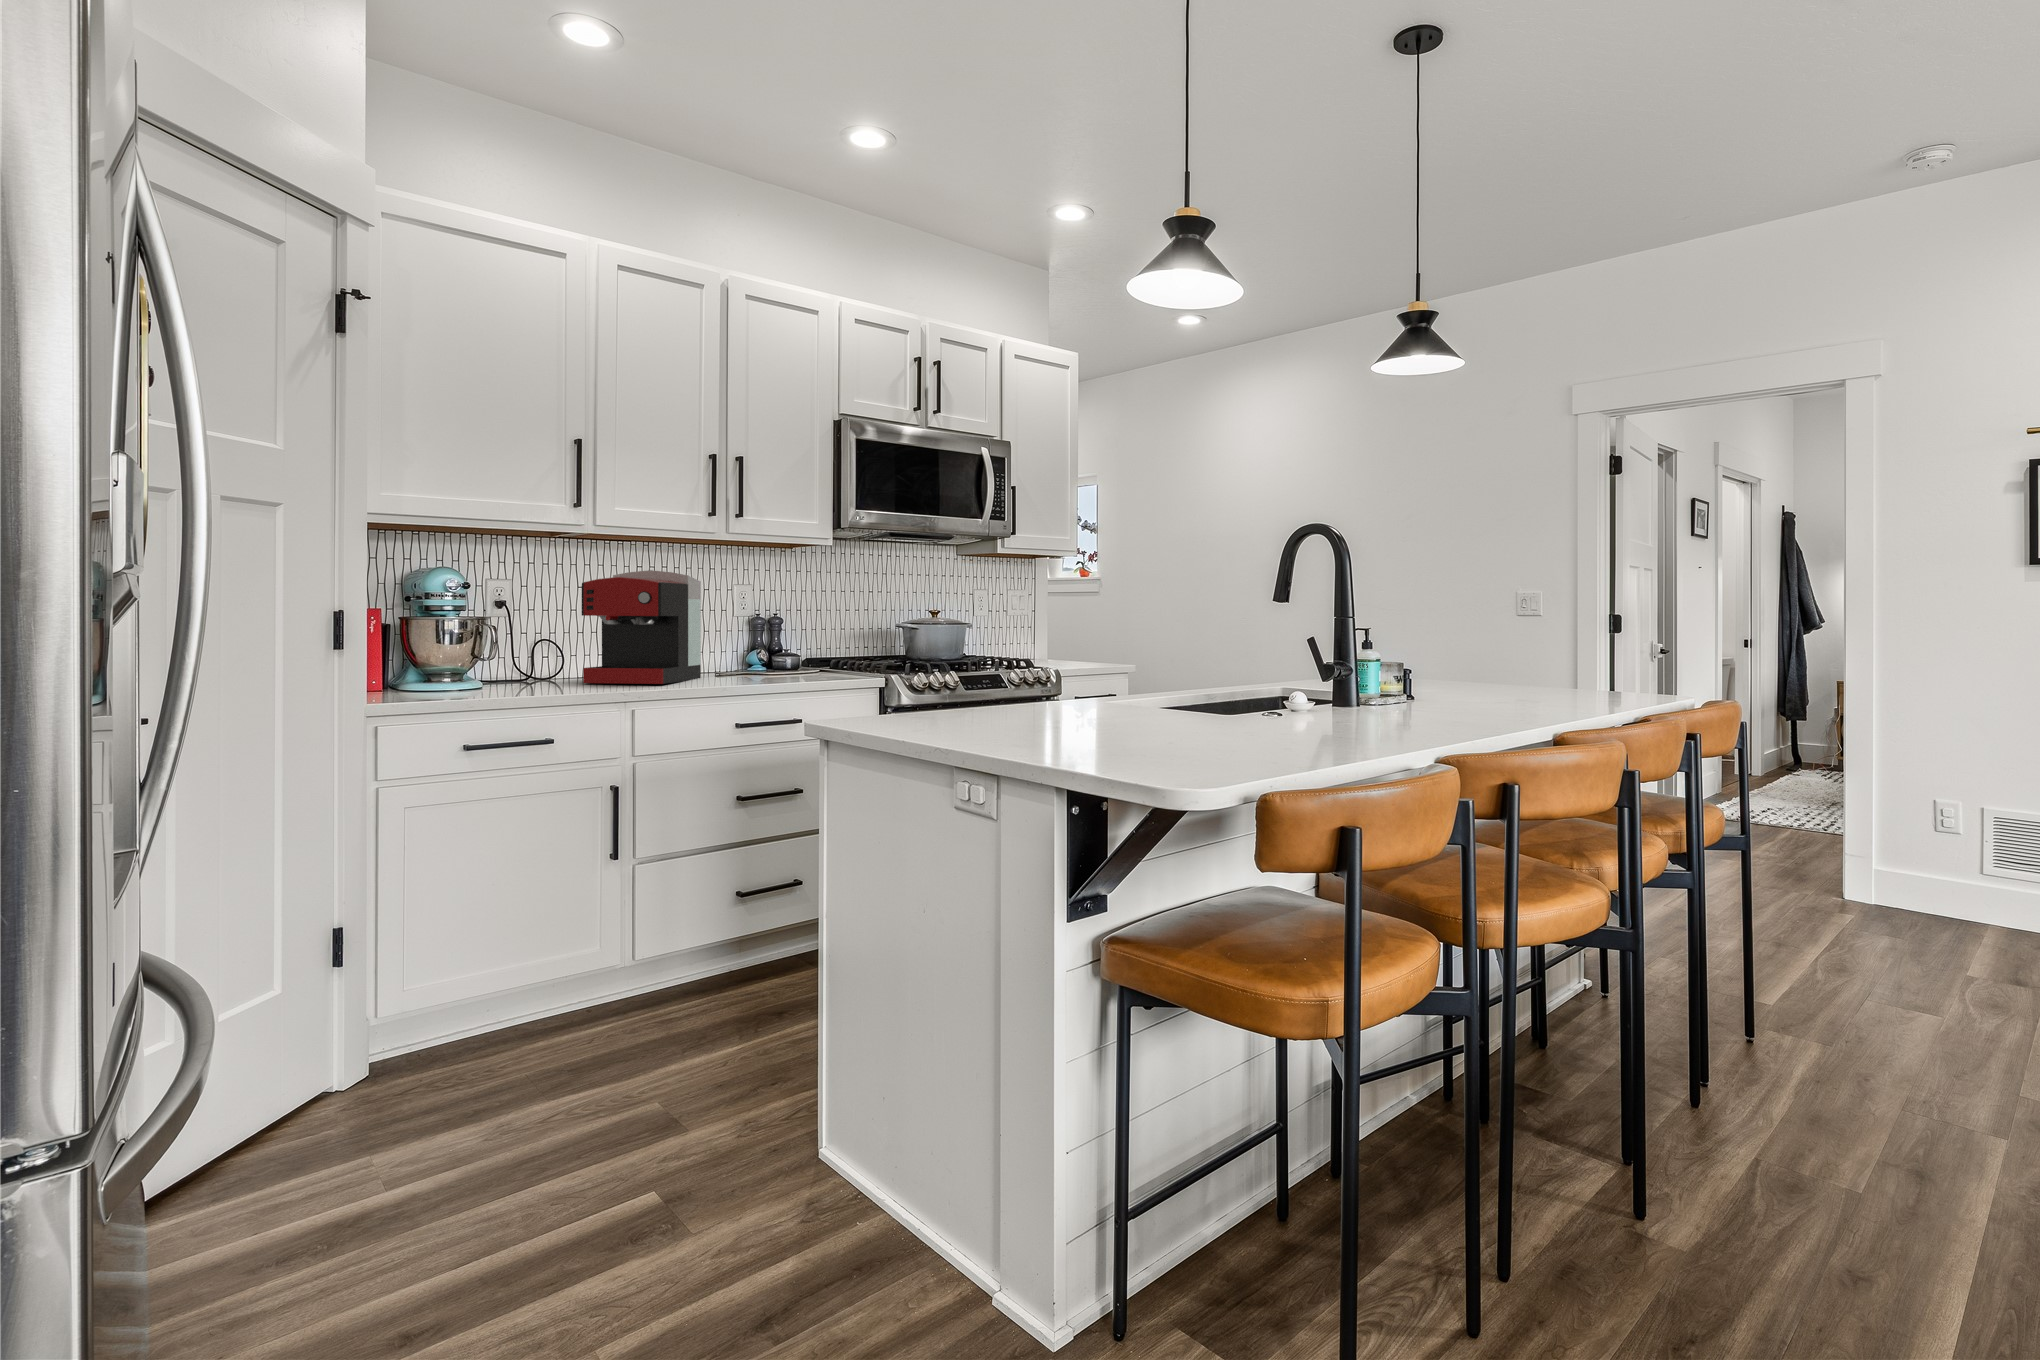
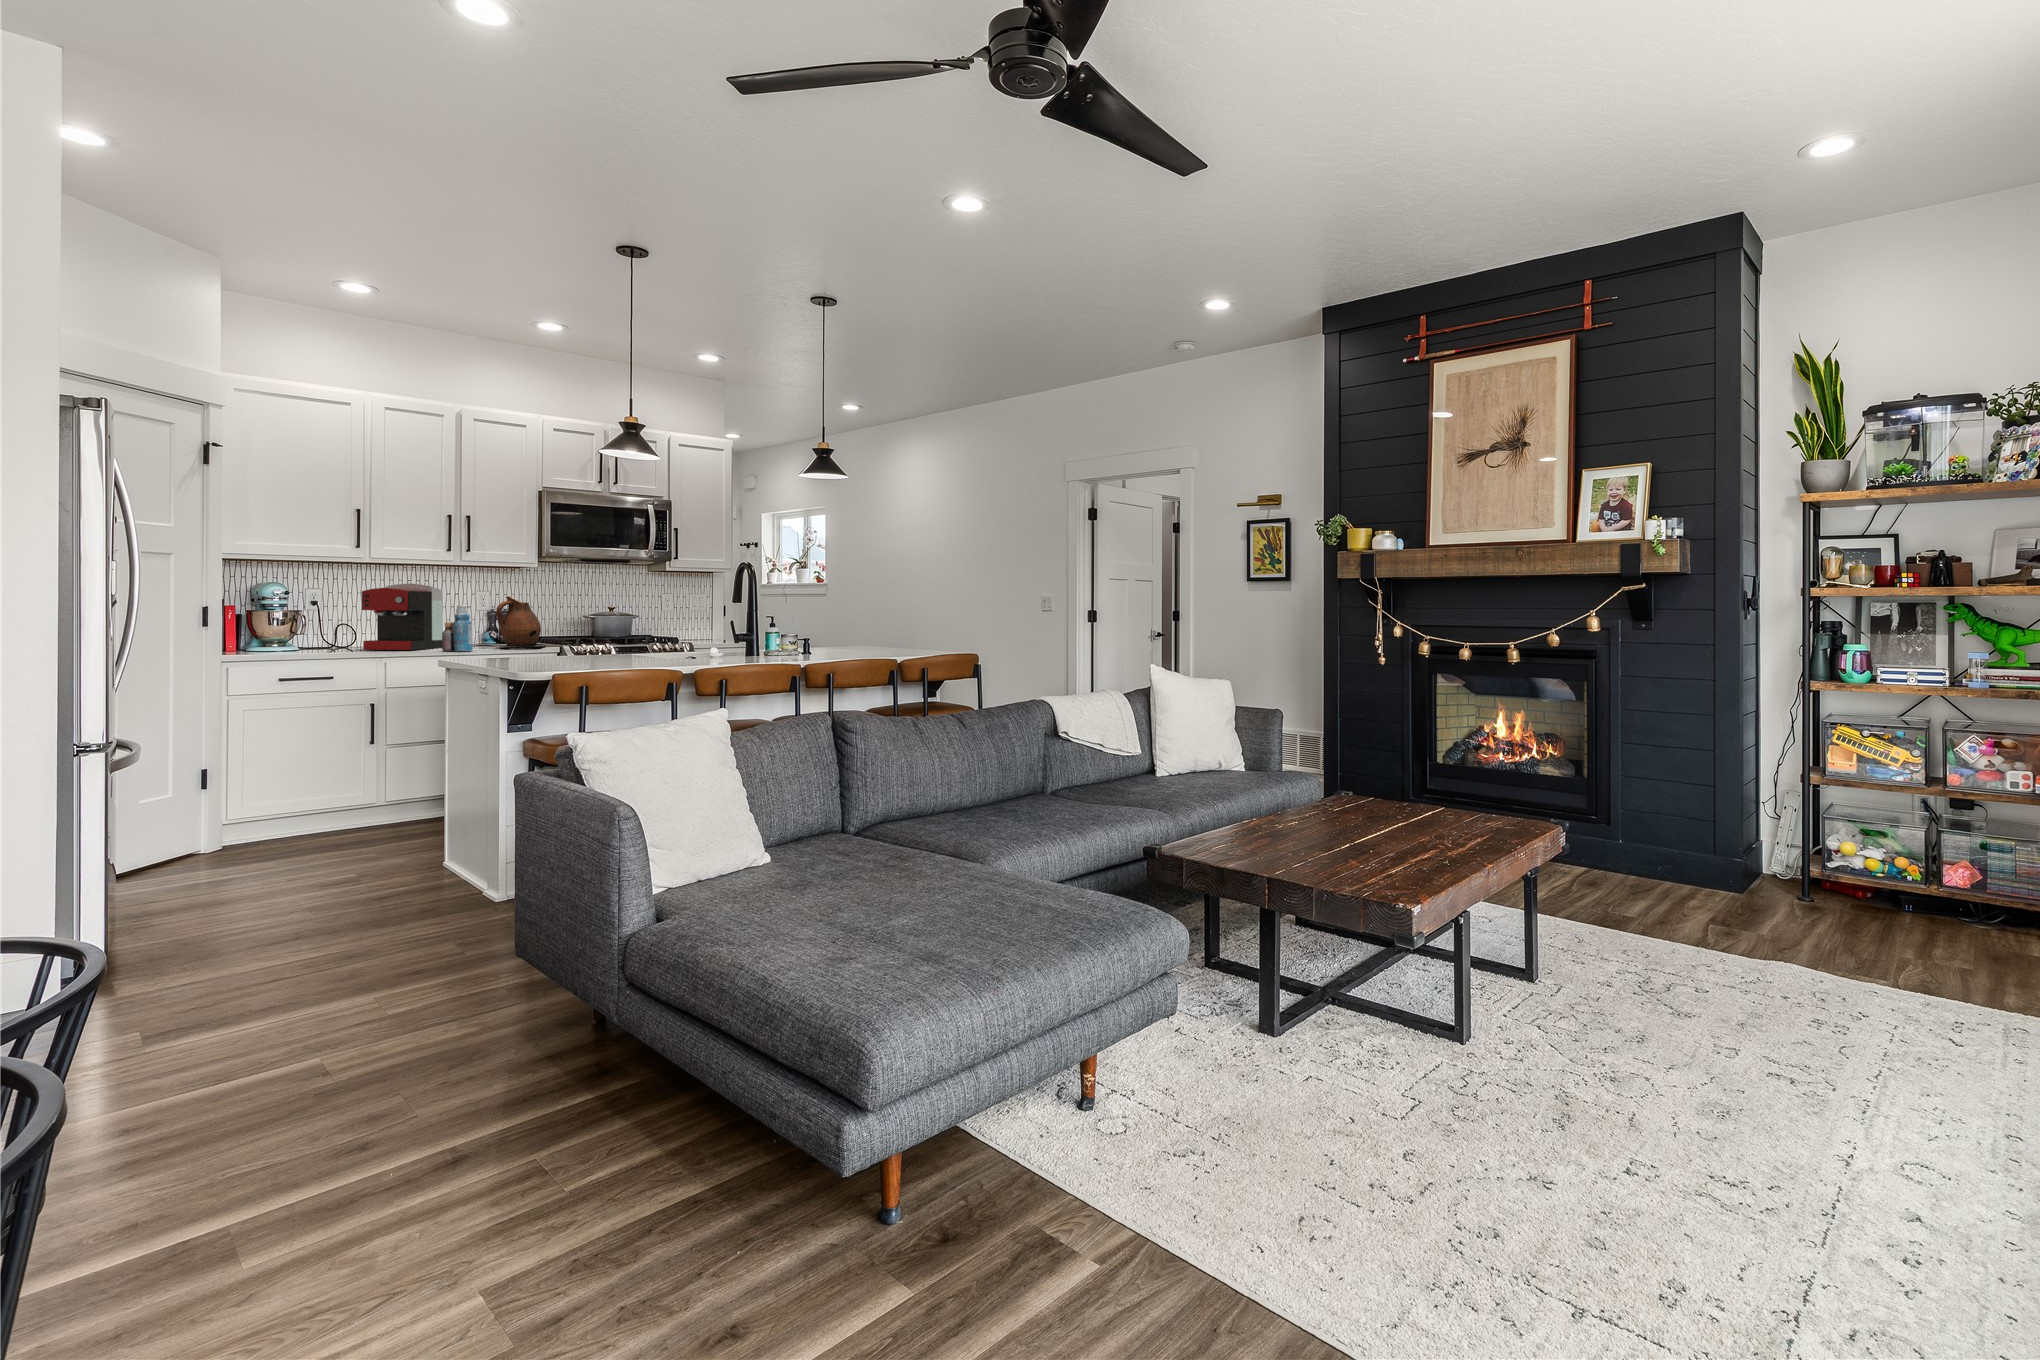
ceramic pitcher: none [789,592,860,679] -> present [496,596,546,647]
bottle: none [714,607,764,686] -> present [442,605,473,651]

